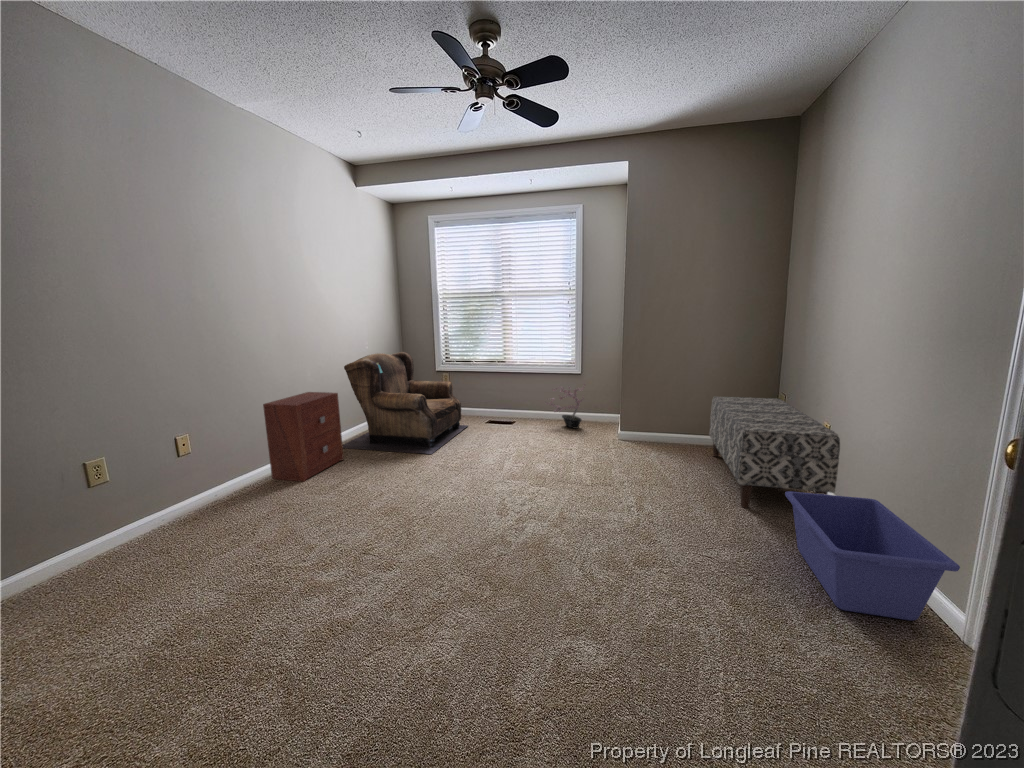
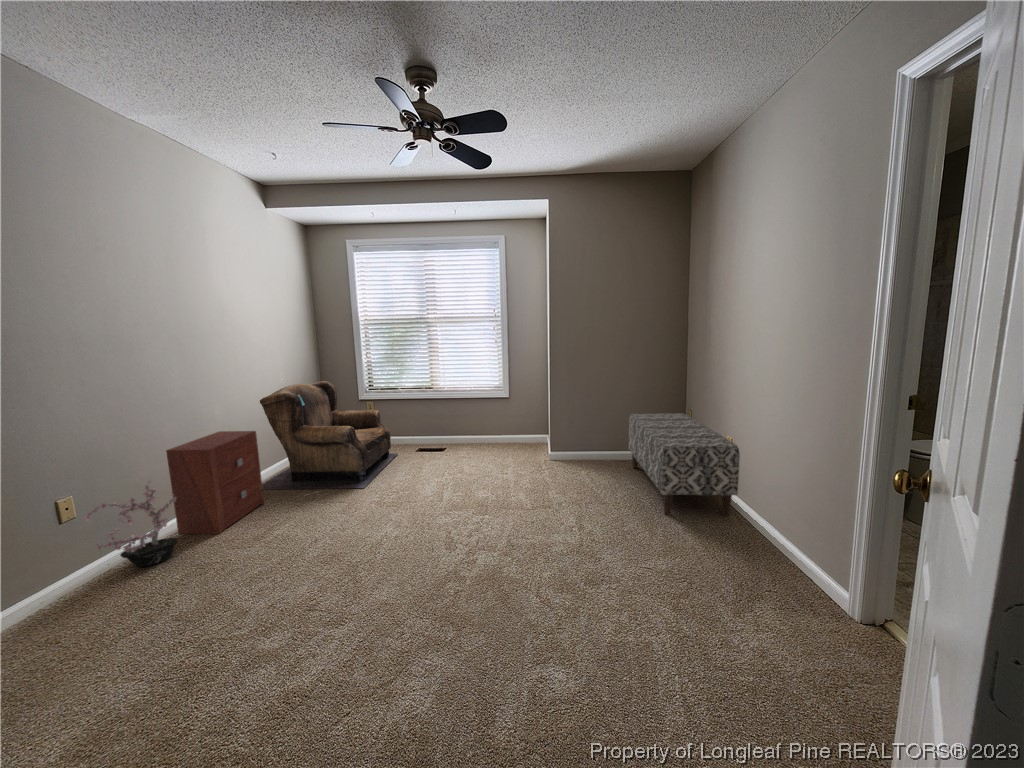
potted plant: present [546,384,585,428] -> present [82,480,178,567]
storage bin: present [785,491,960,620] -> none [704,499,842,602]

